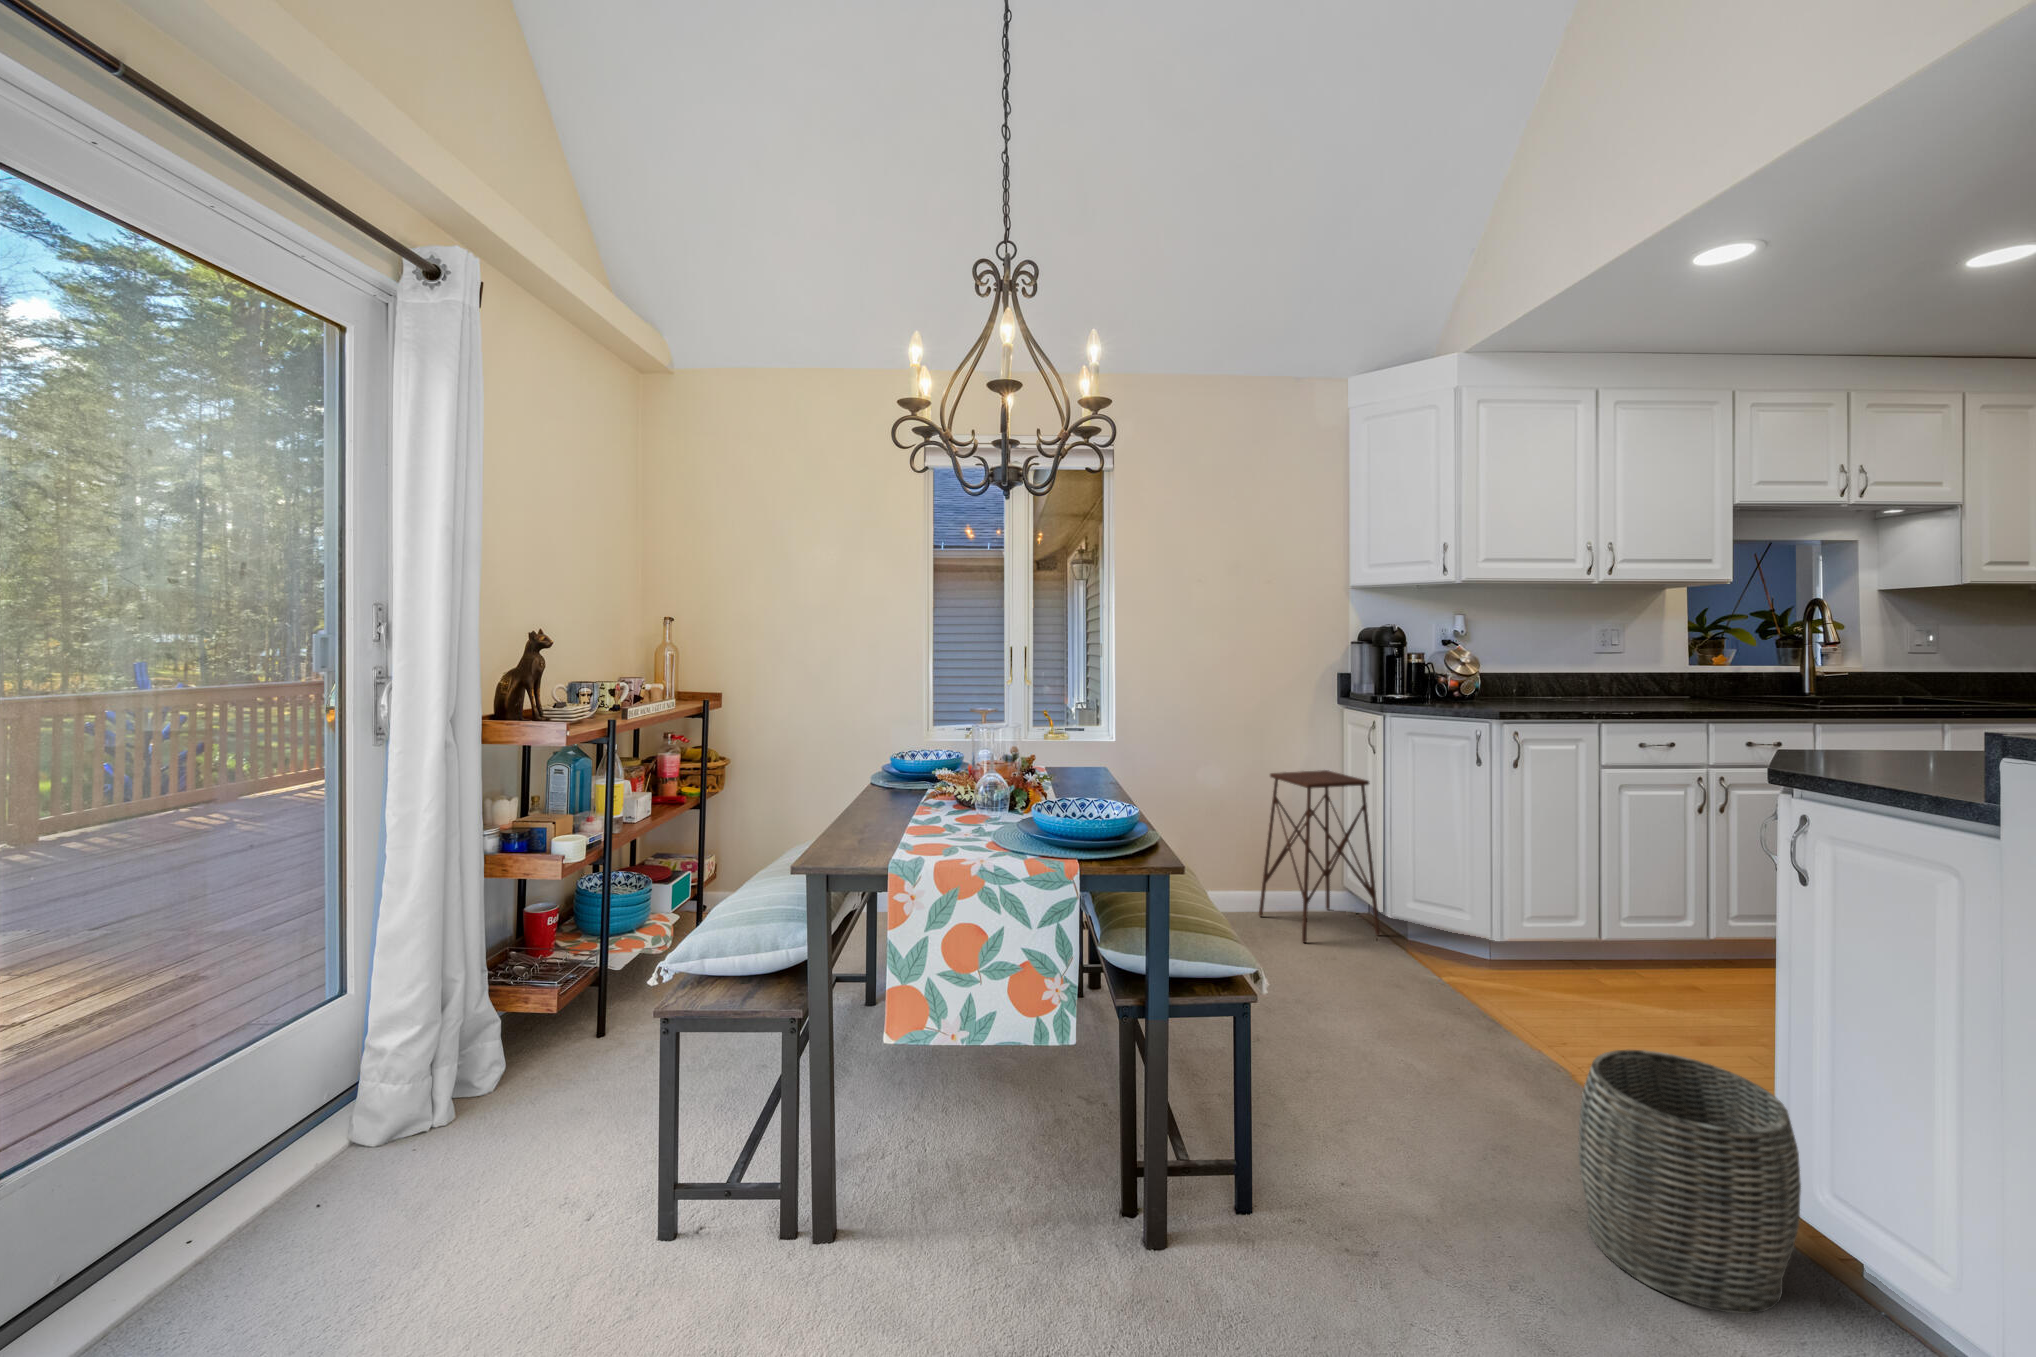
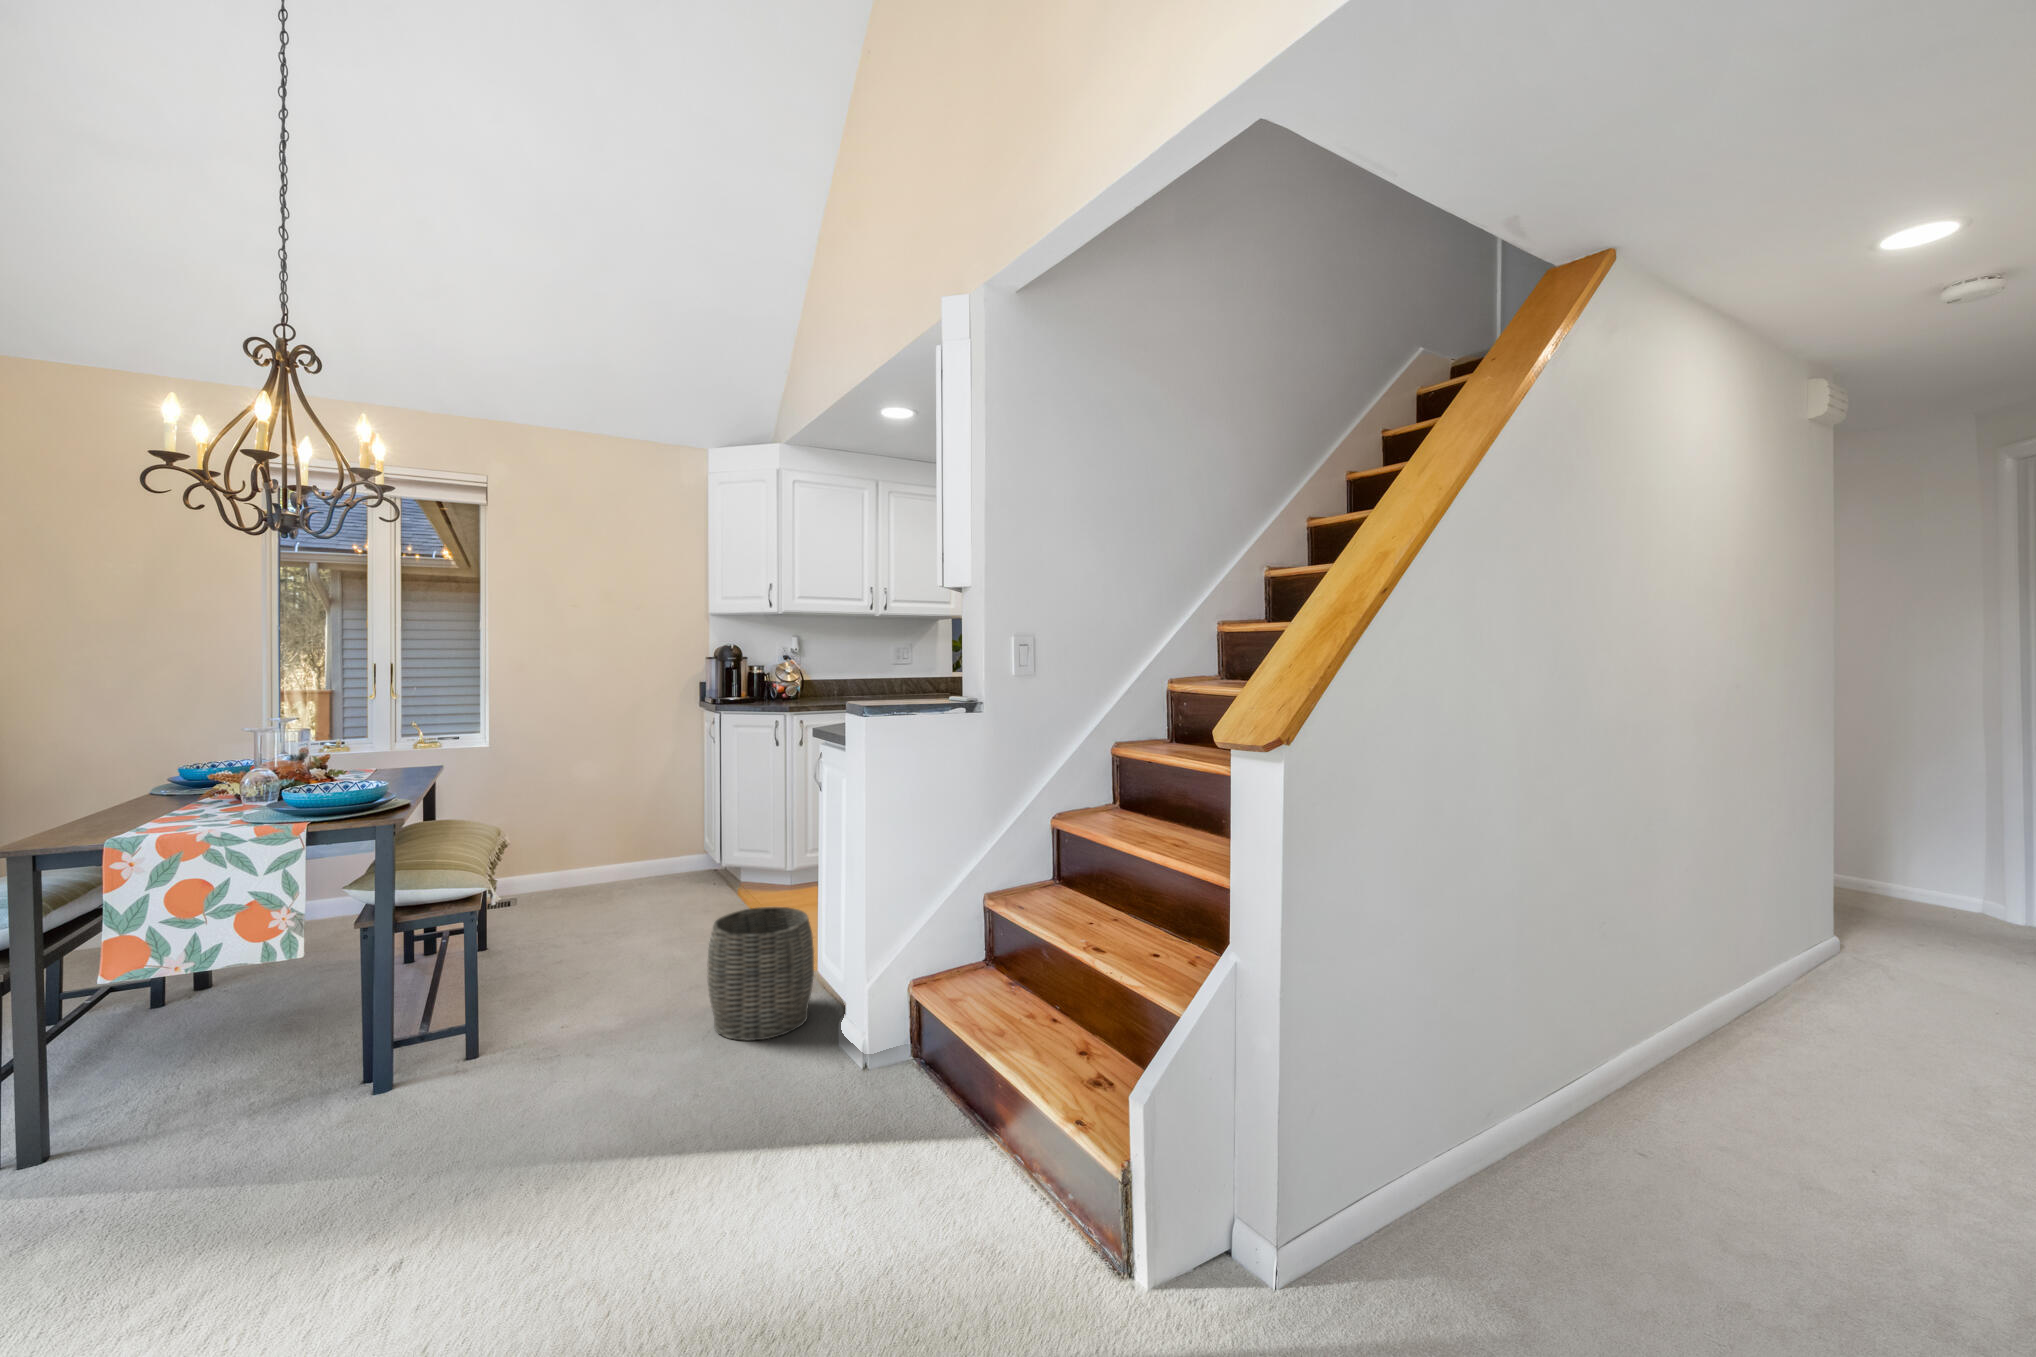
side table: present [1259,770,1380,943] -> none [627,759,720,897]

